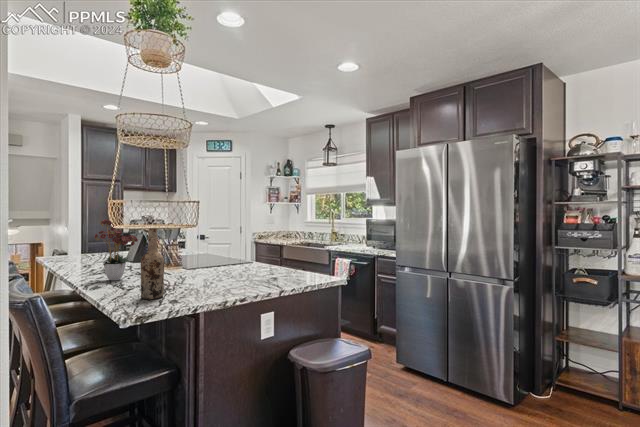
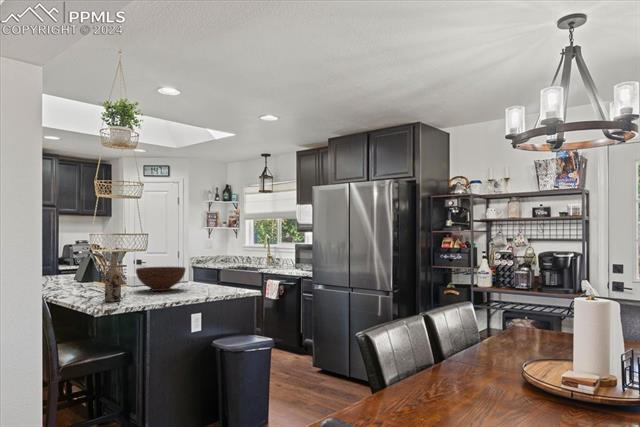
flower arrangement: present [95,219,138,280] -> none [60,243,98,293]
fruit bowl: none [188,246,251,279] -> present [136,267,186,291]

